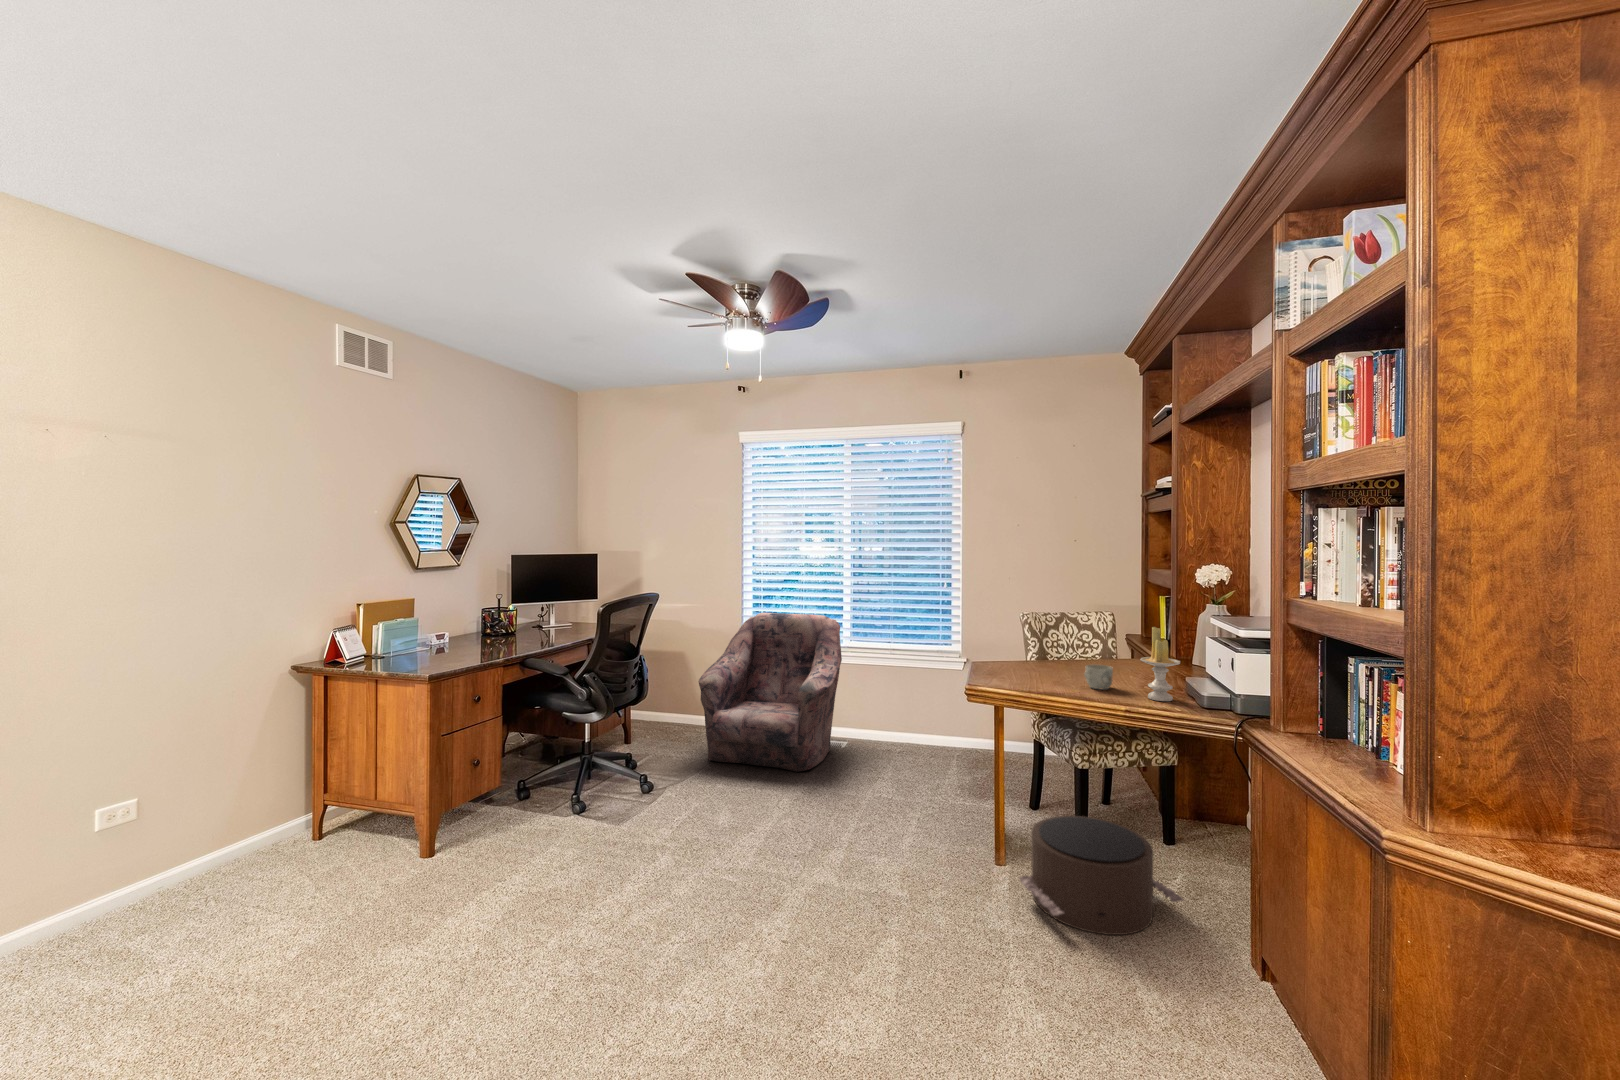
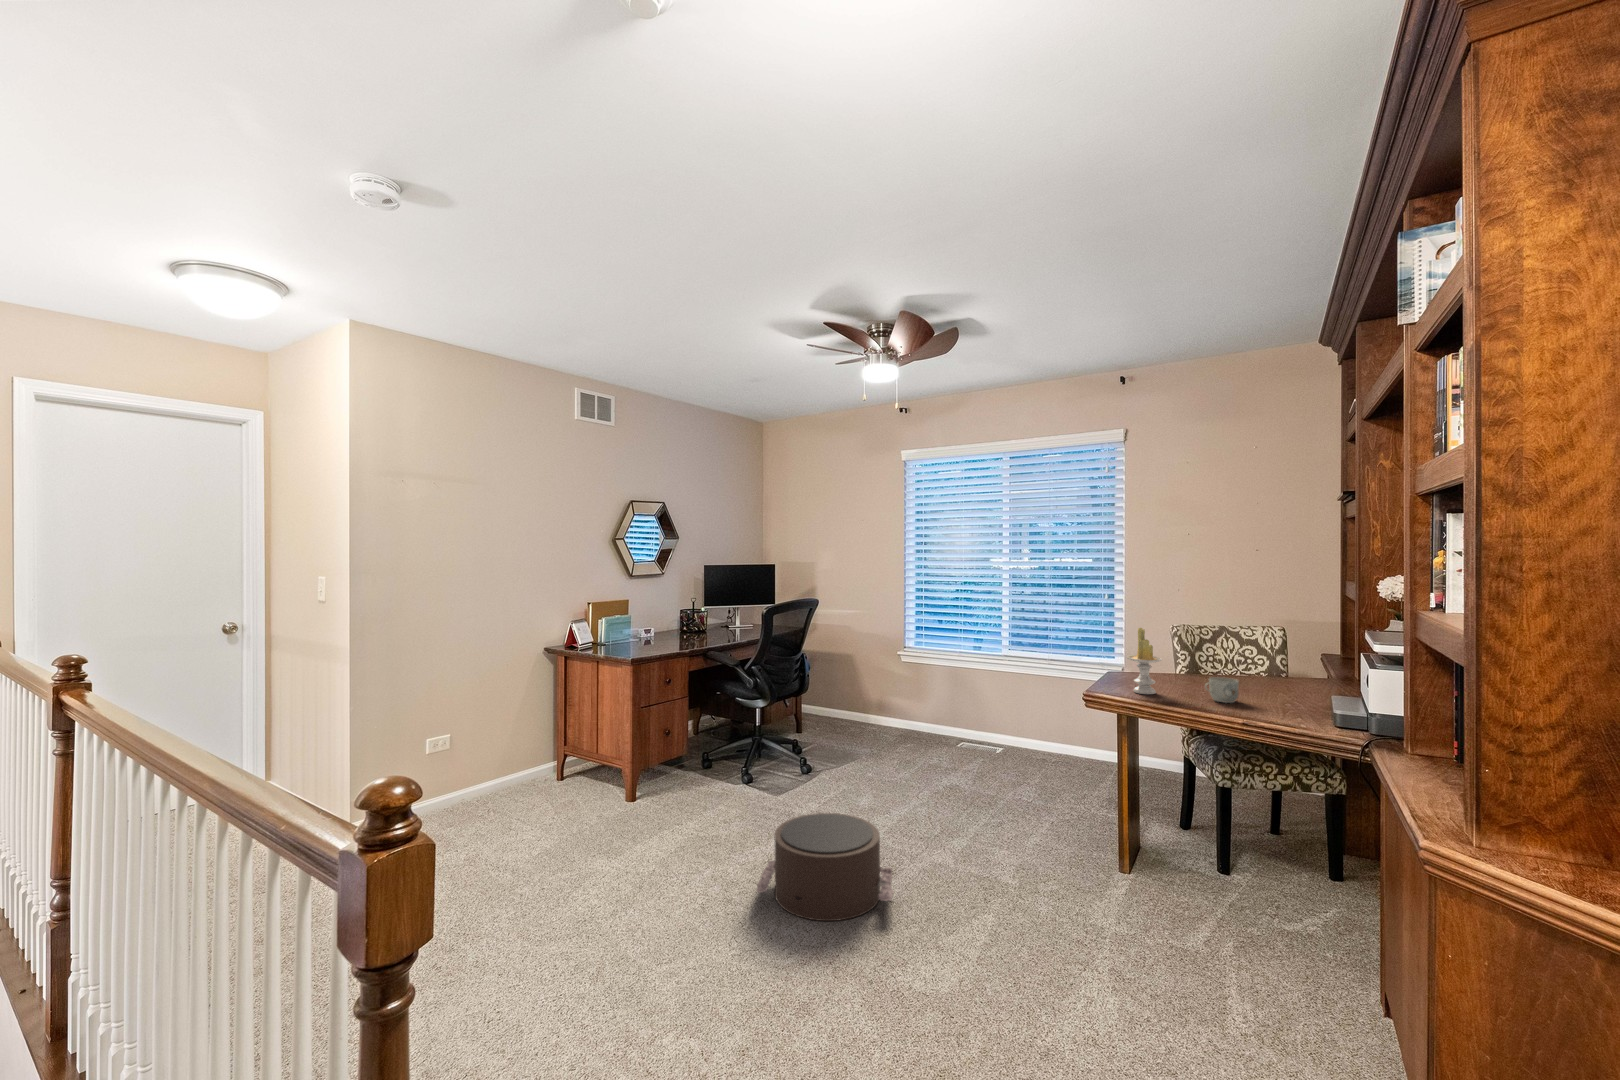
armchair: present [698,613,842,772] -> none [858,620,1000,772]
candle: present [1140,627,1180,701] -> present [1127,628,1162,694]
pouf: present [1019,816,1183,935] -> present [757,813,894,921]

